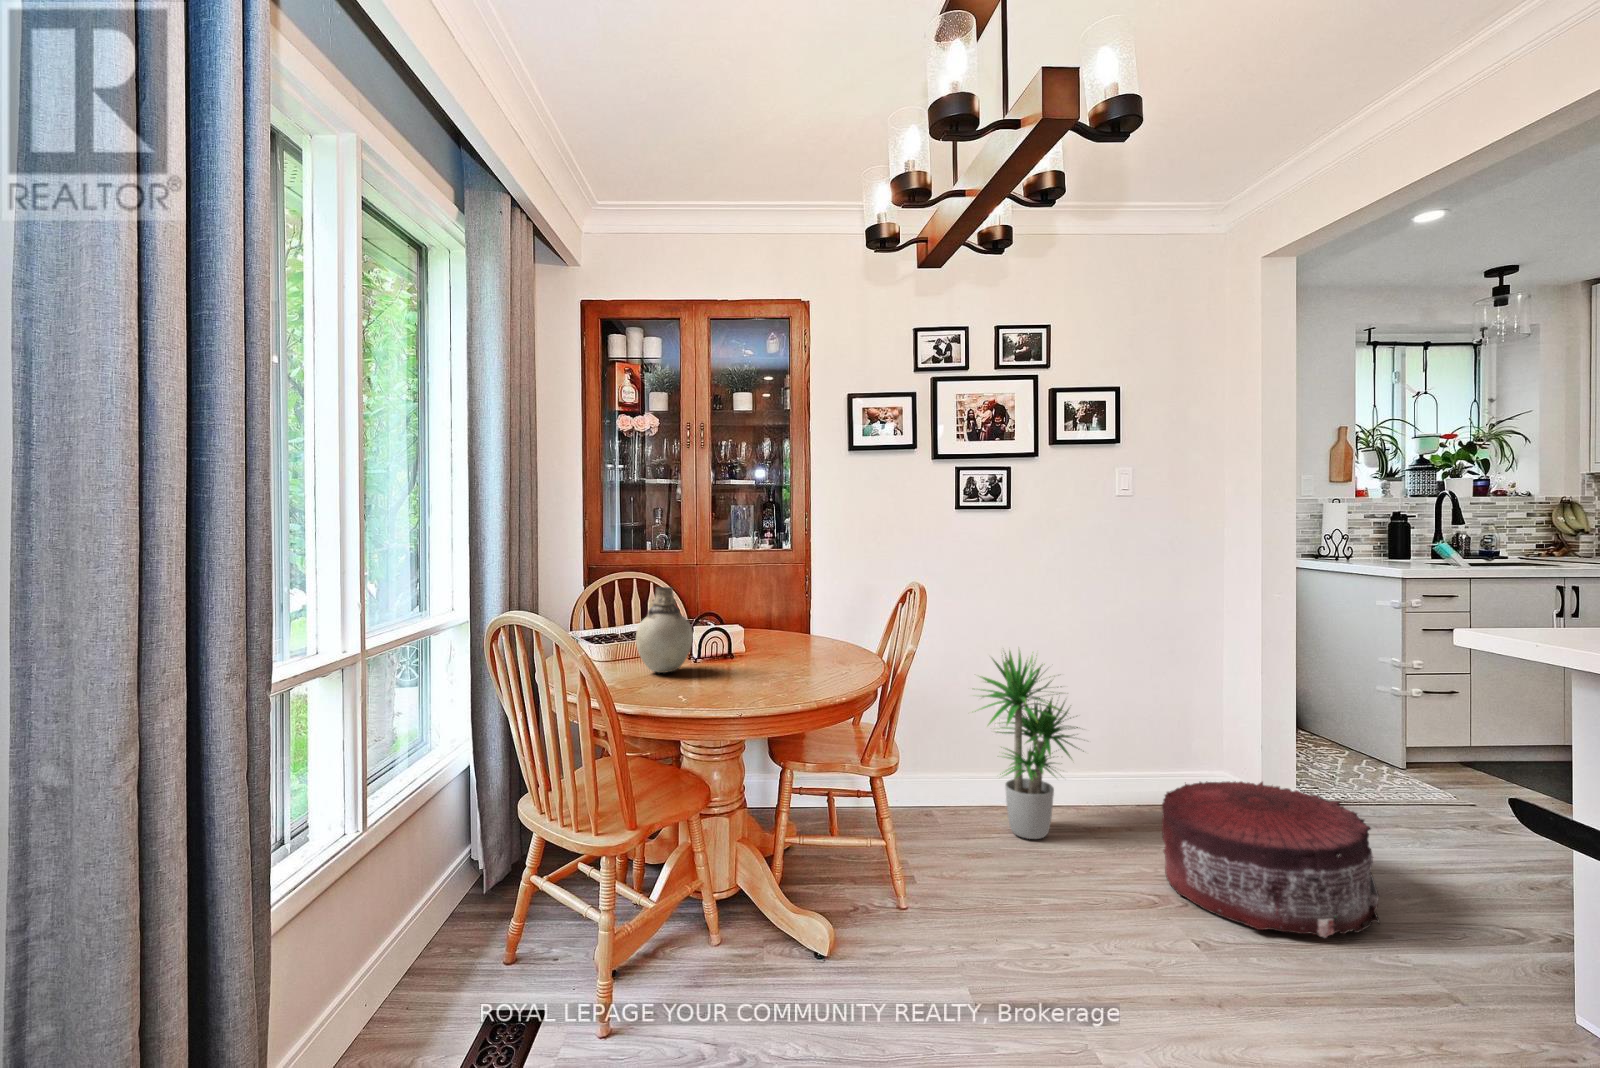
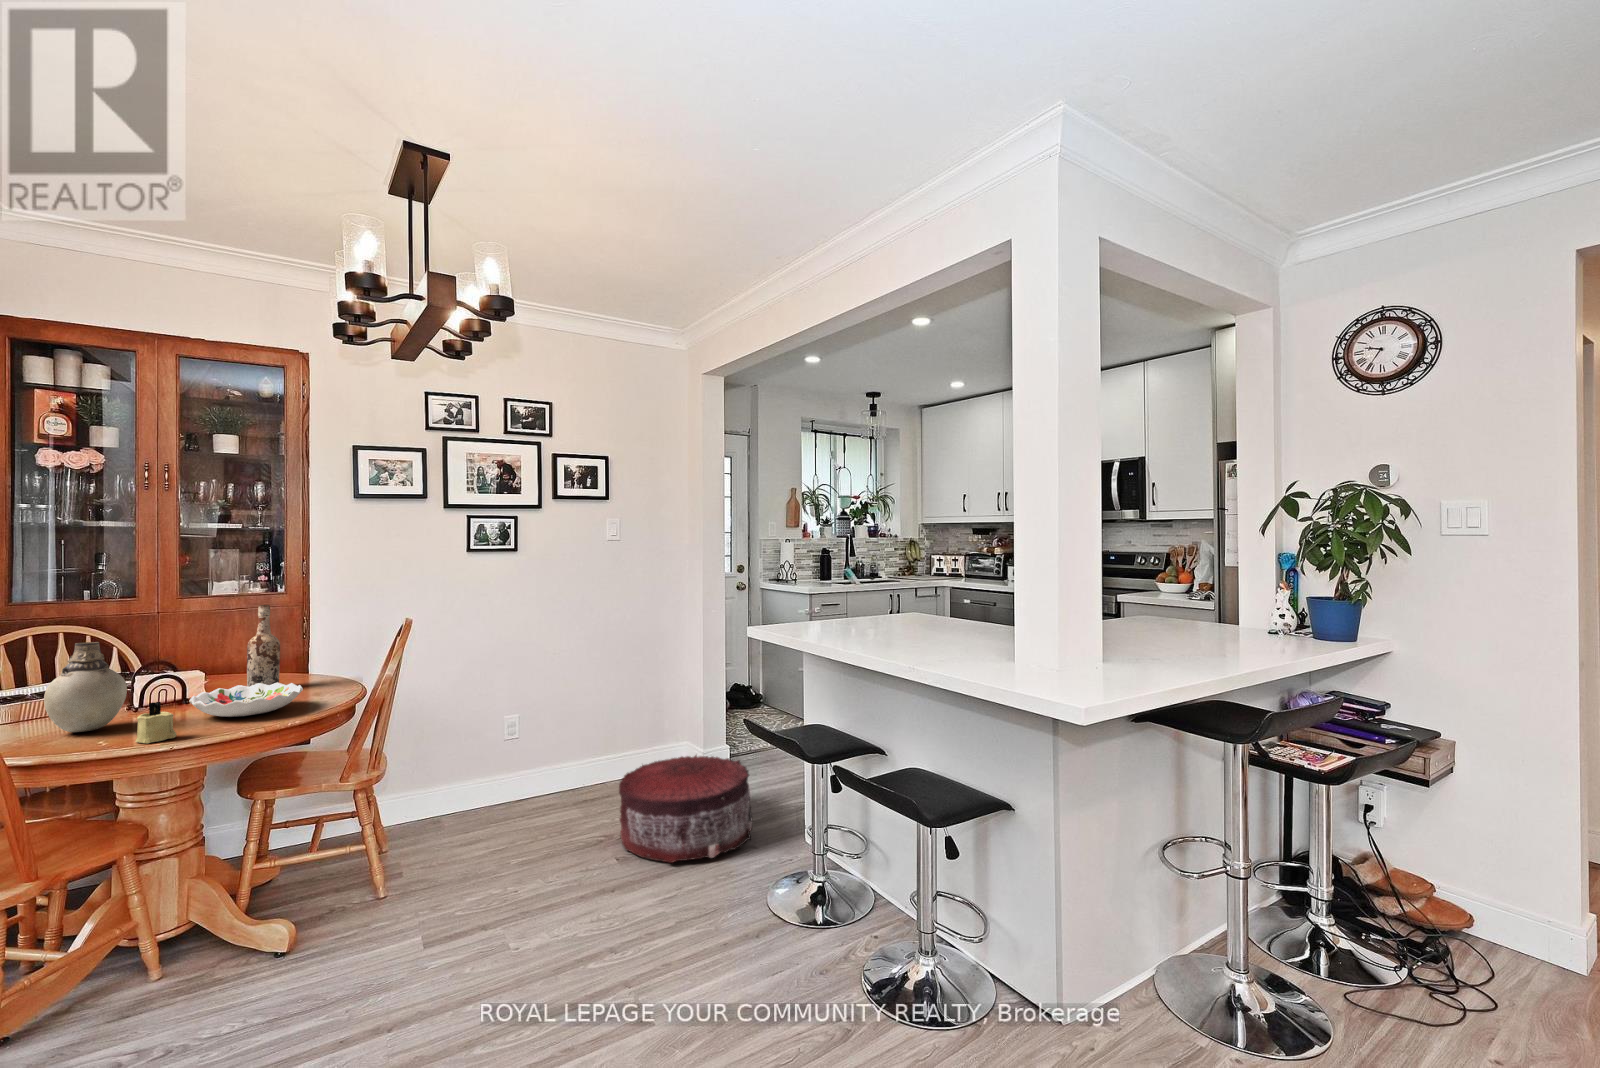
wine bottle: none [772,559,798,648] -> present [247,605,280,687]
decorative bowl: none [740,639,833,672] -> present [189,682,303,717]
candle: none [708,650,739,691] -> present [136,702,177,743]
potted plant: present [981,651,1084,839] -> none [466,668,577,831]

